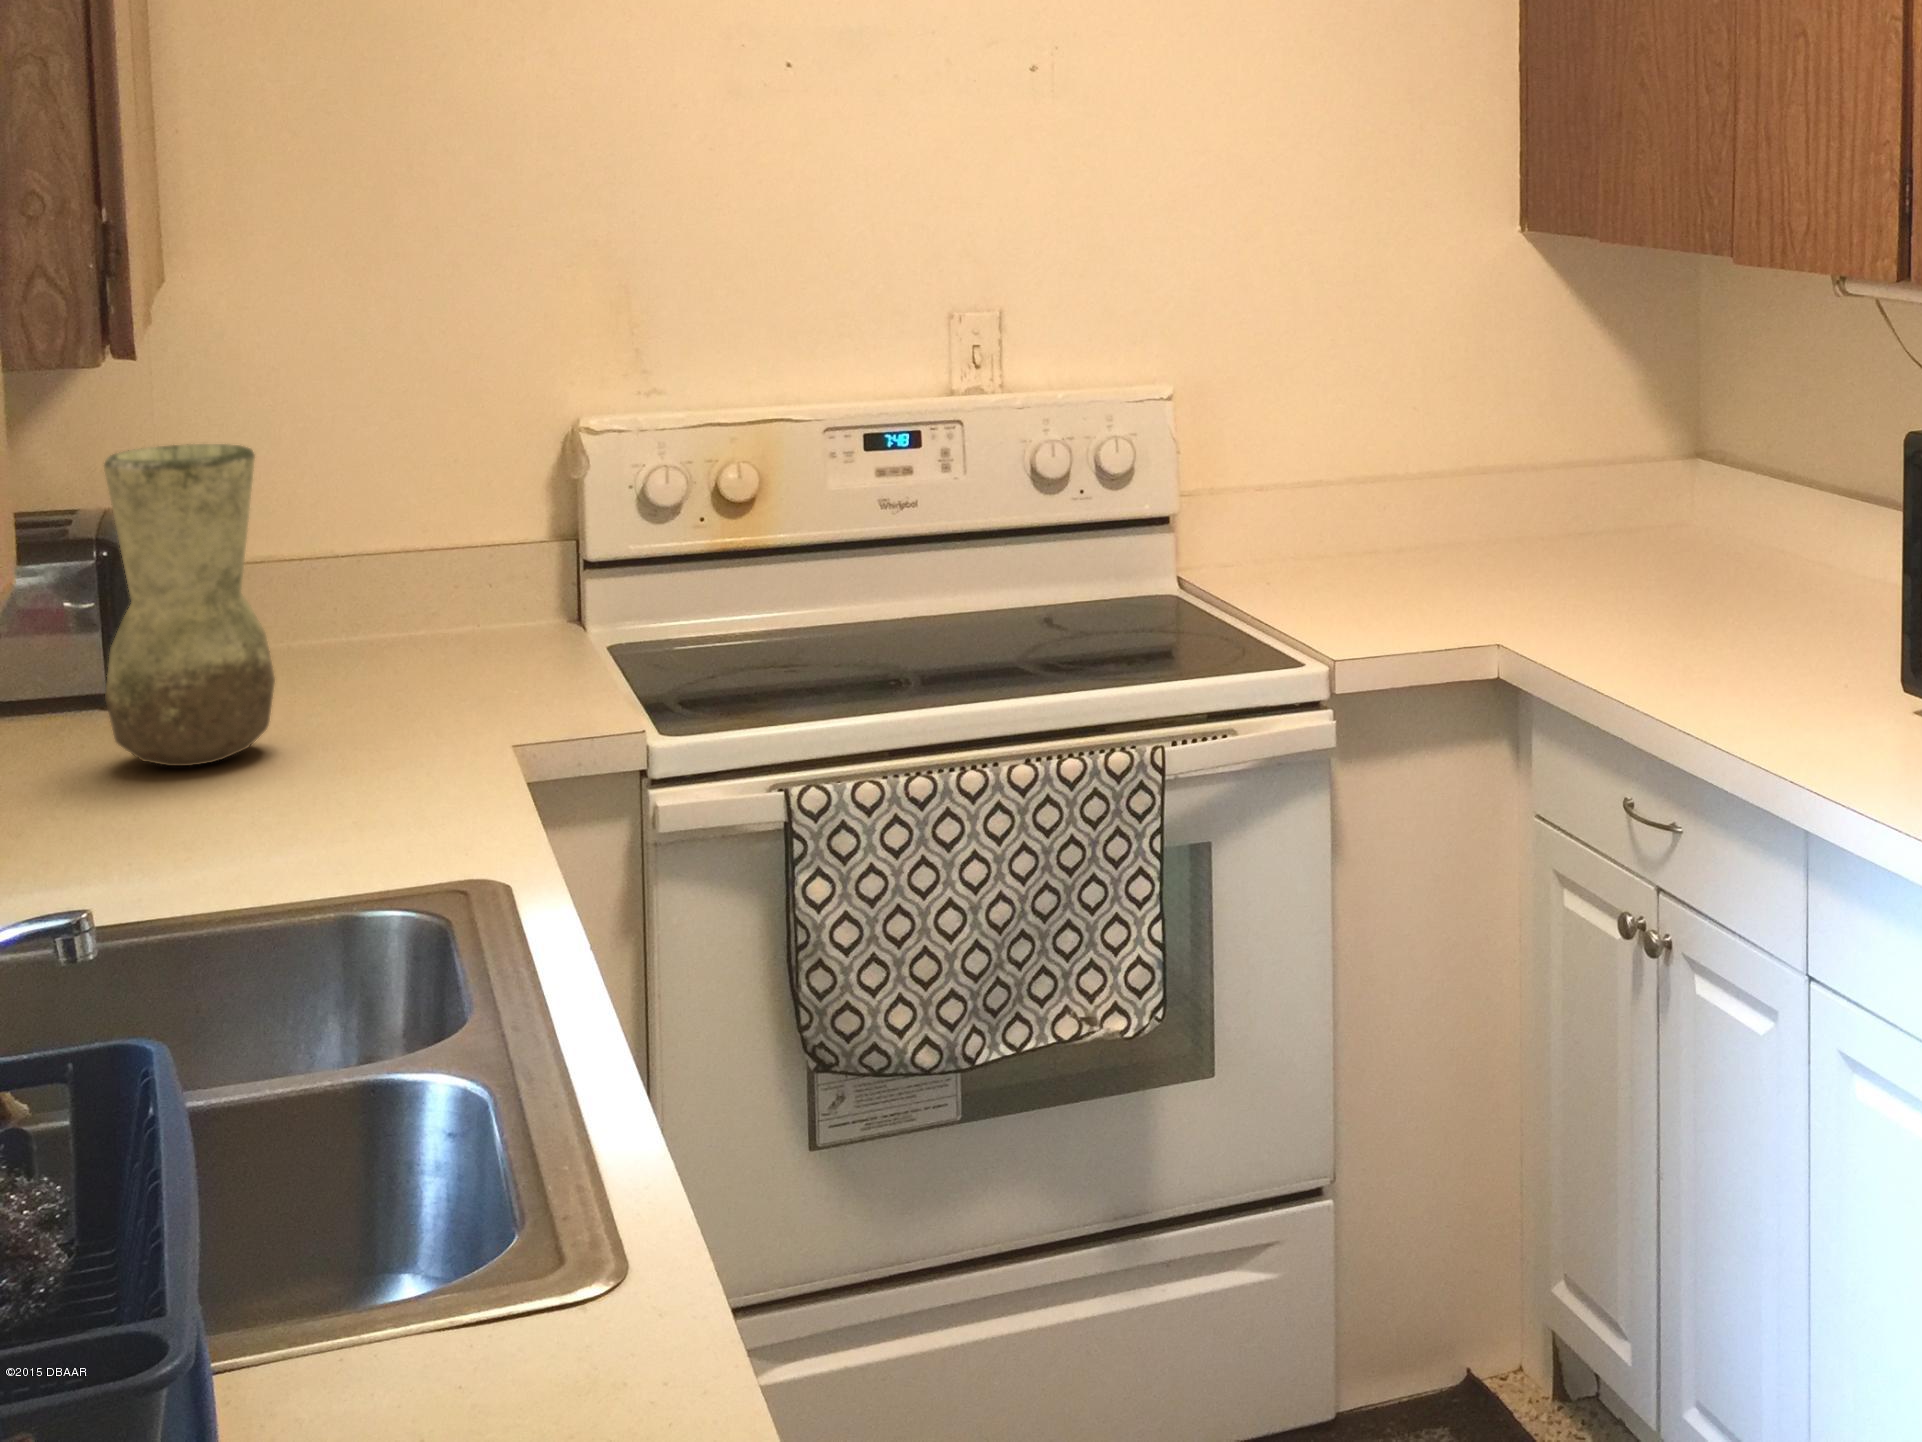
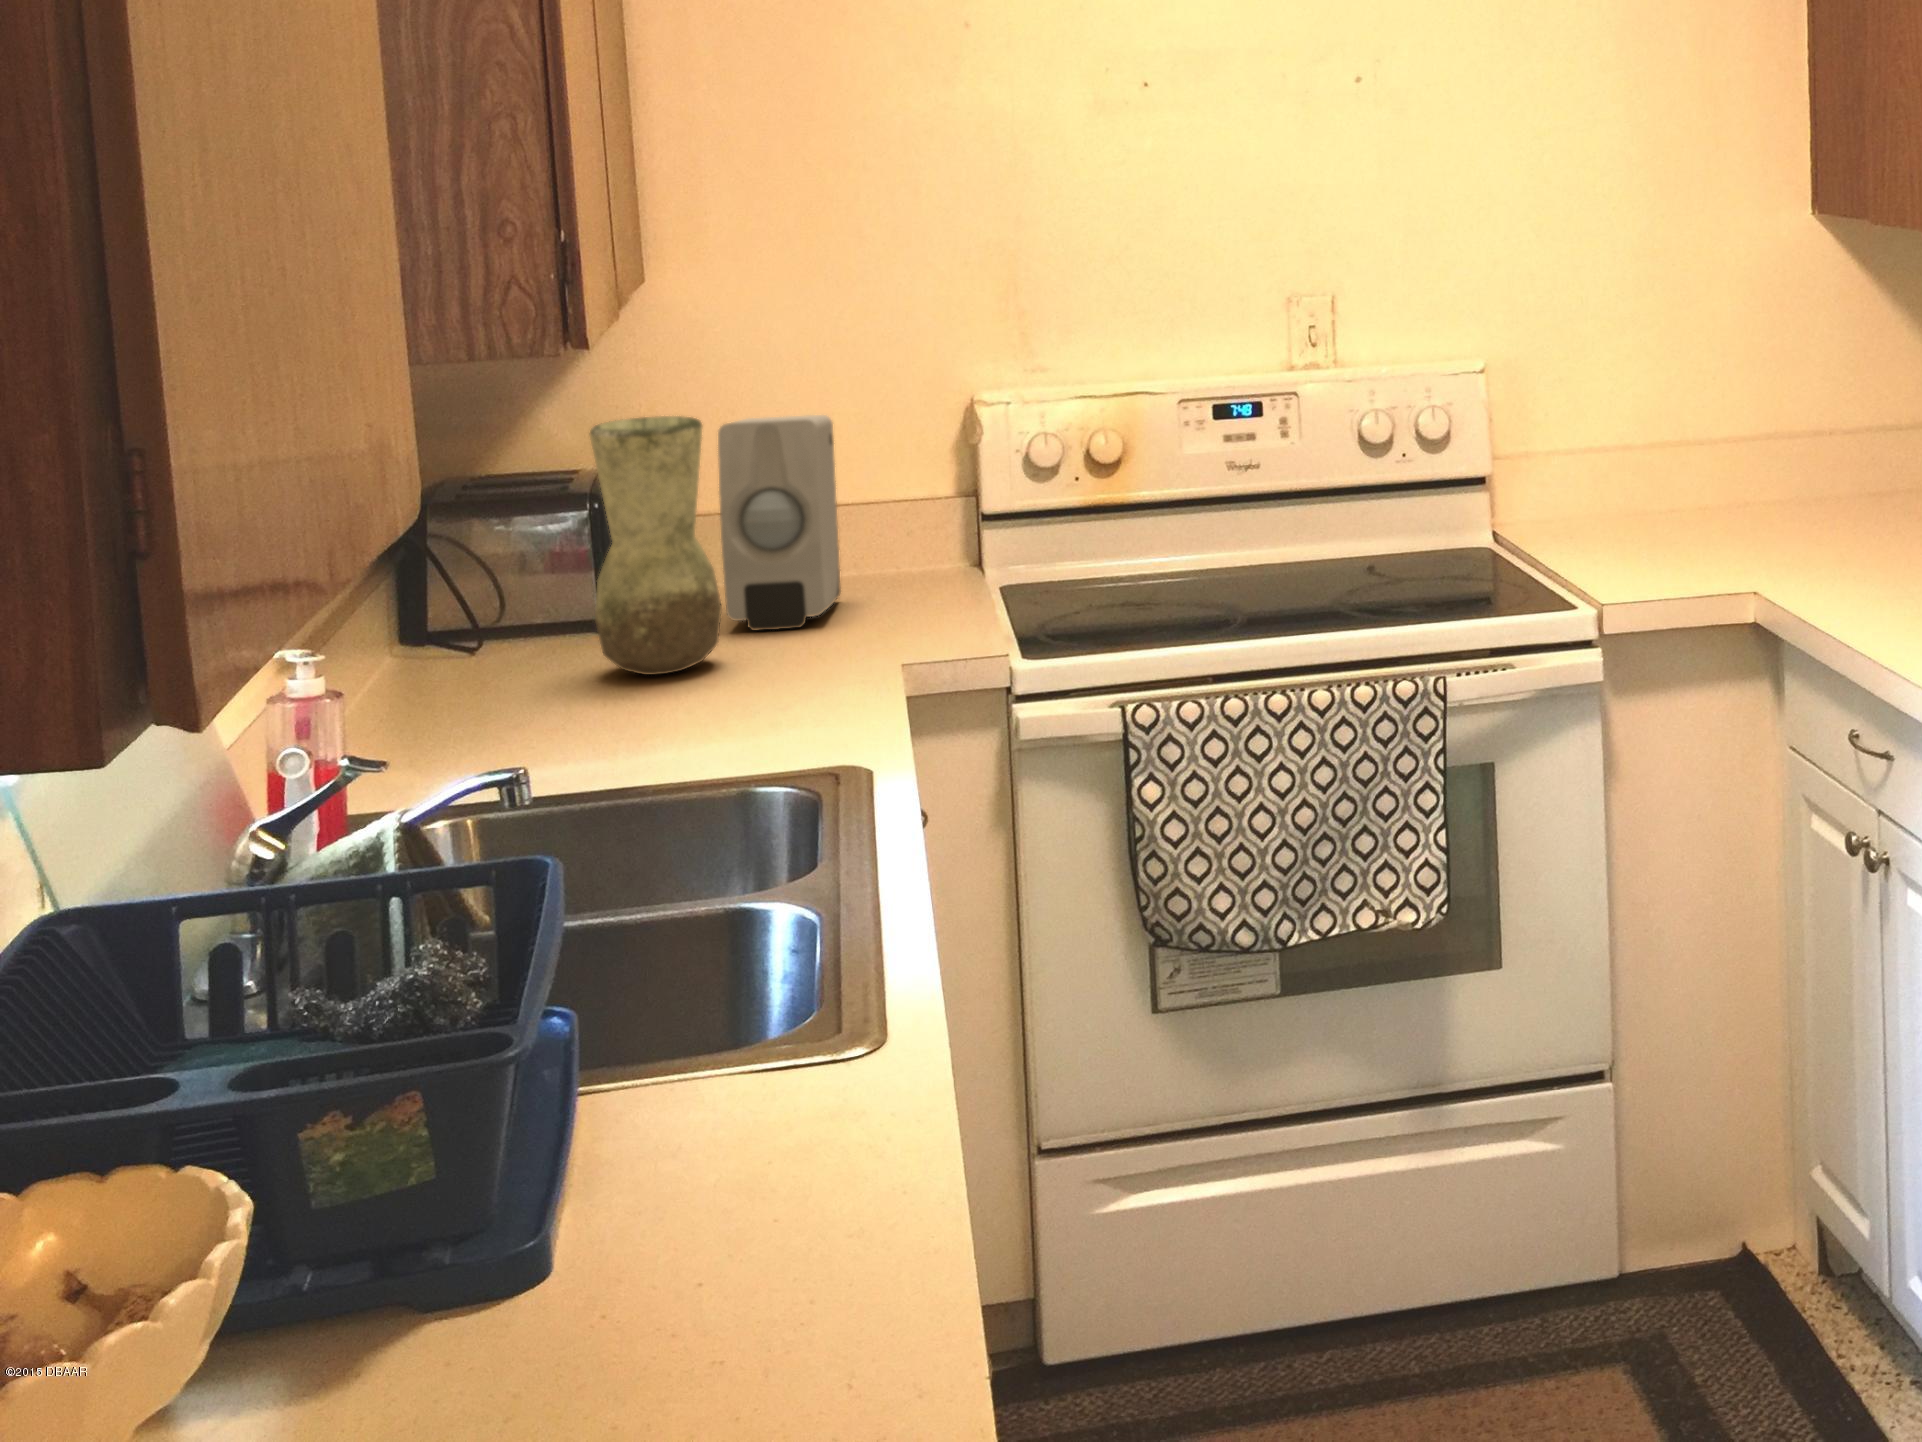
soap dispenser: none [265,443,413,706] -> present [718,415,840,631]

